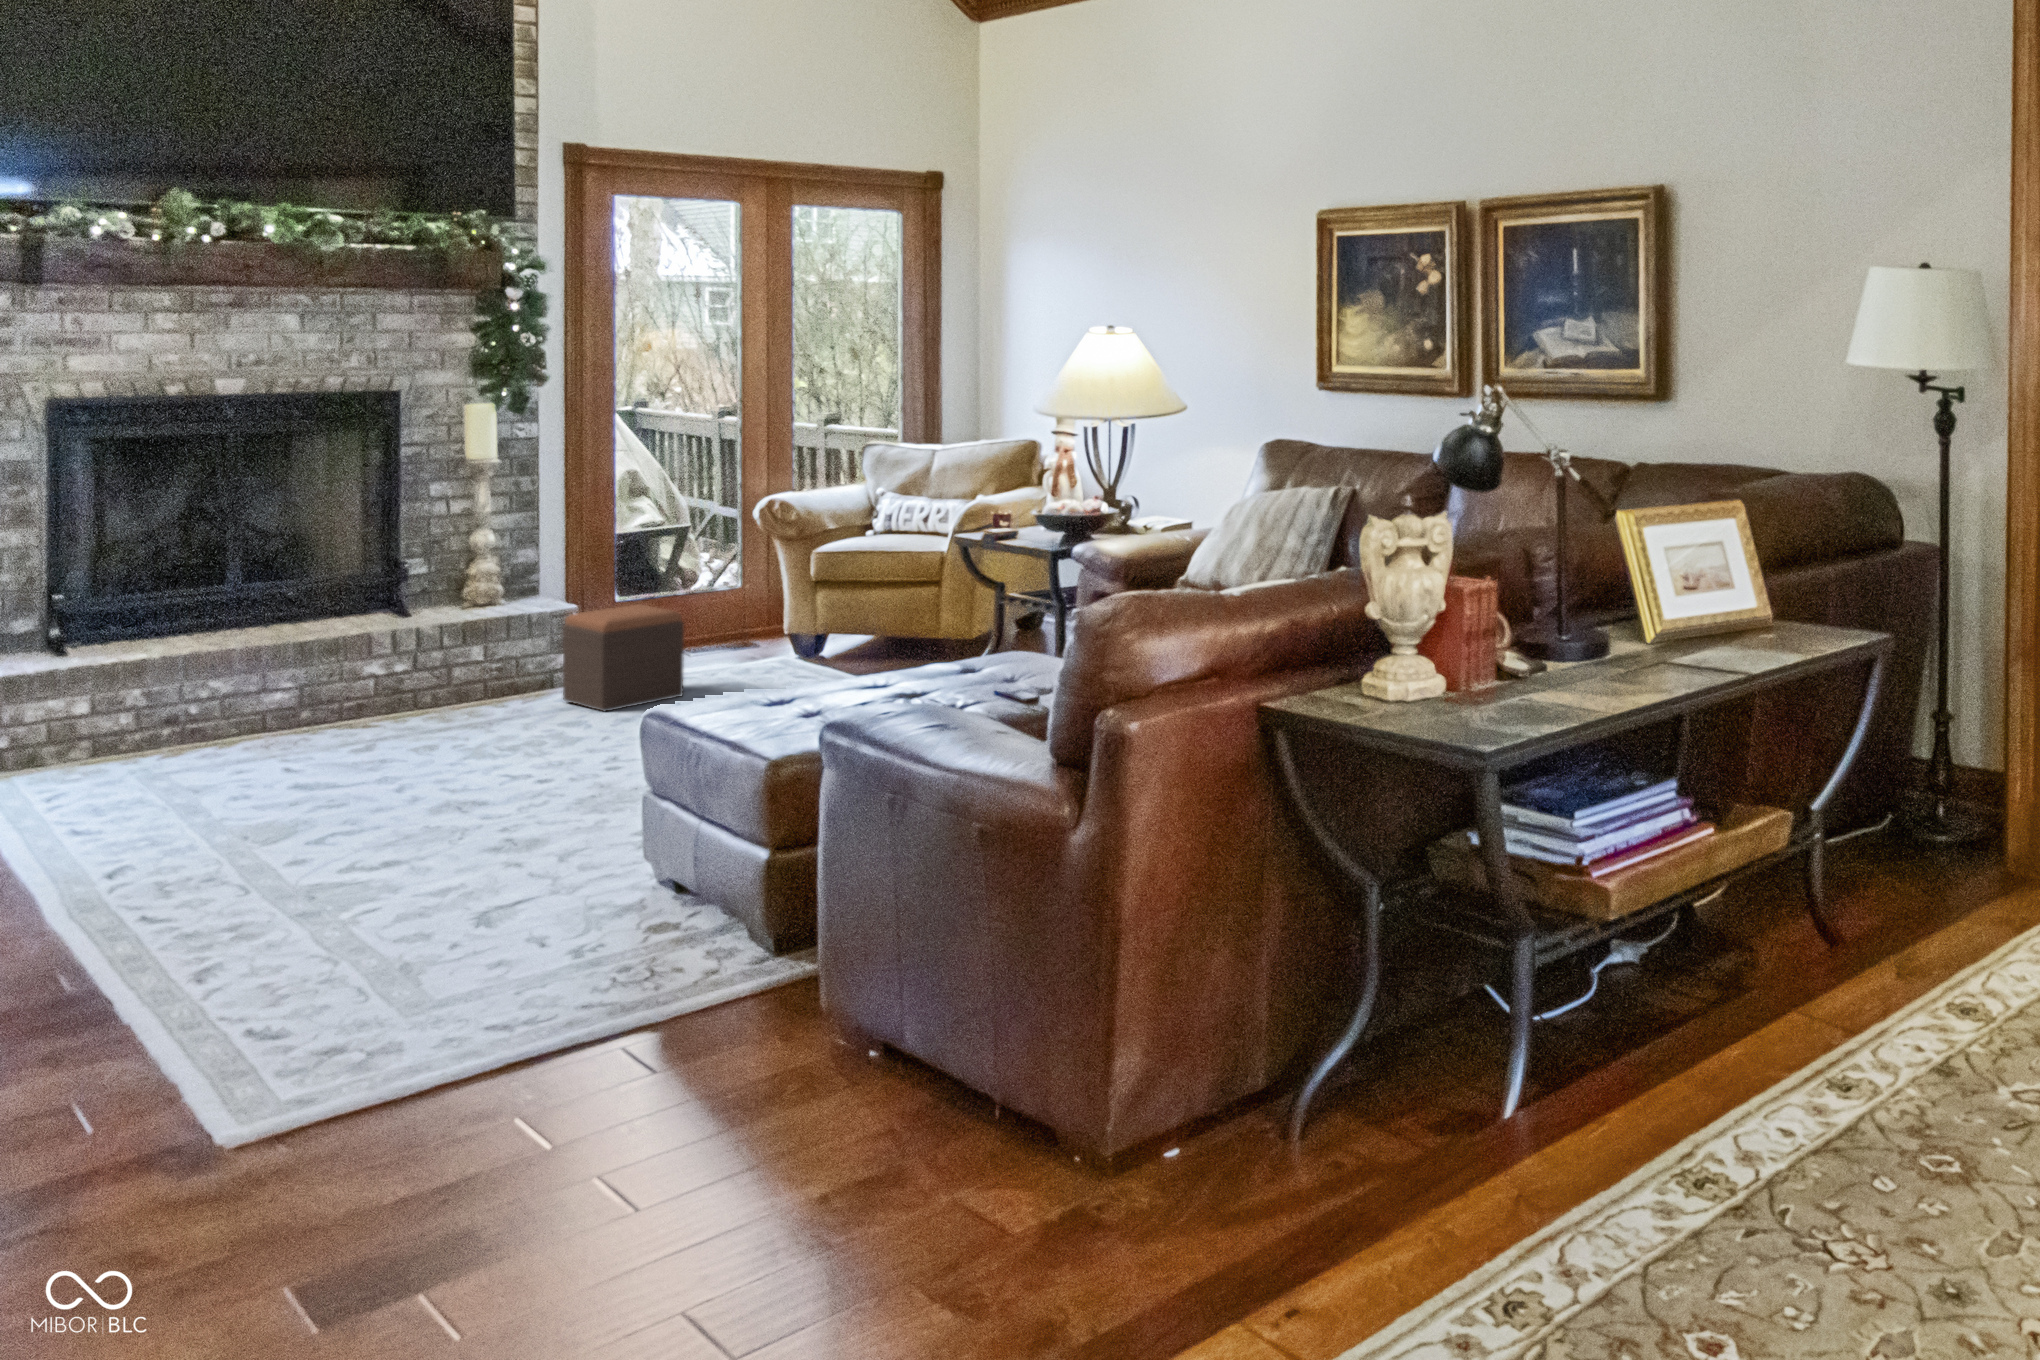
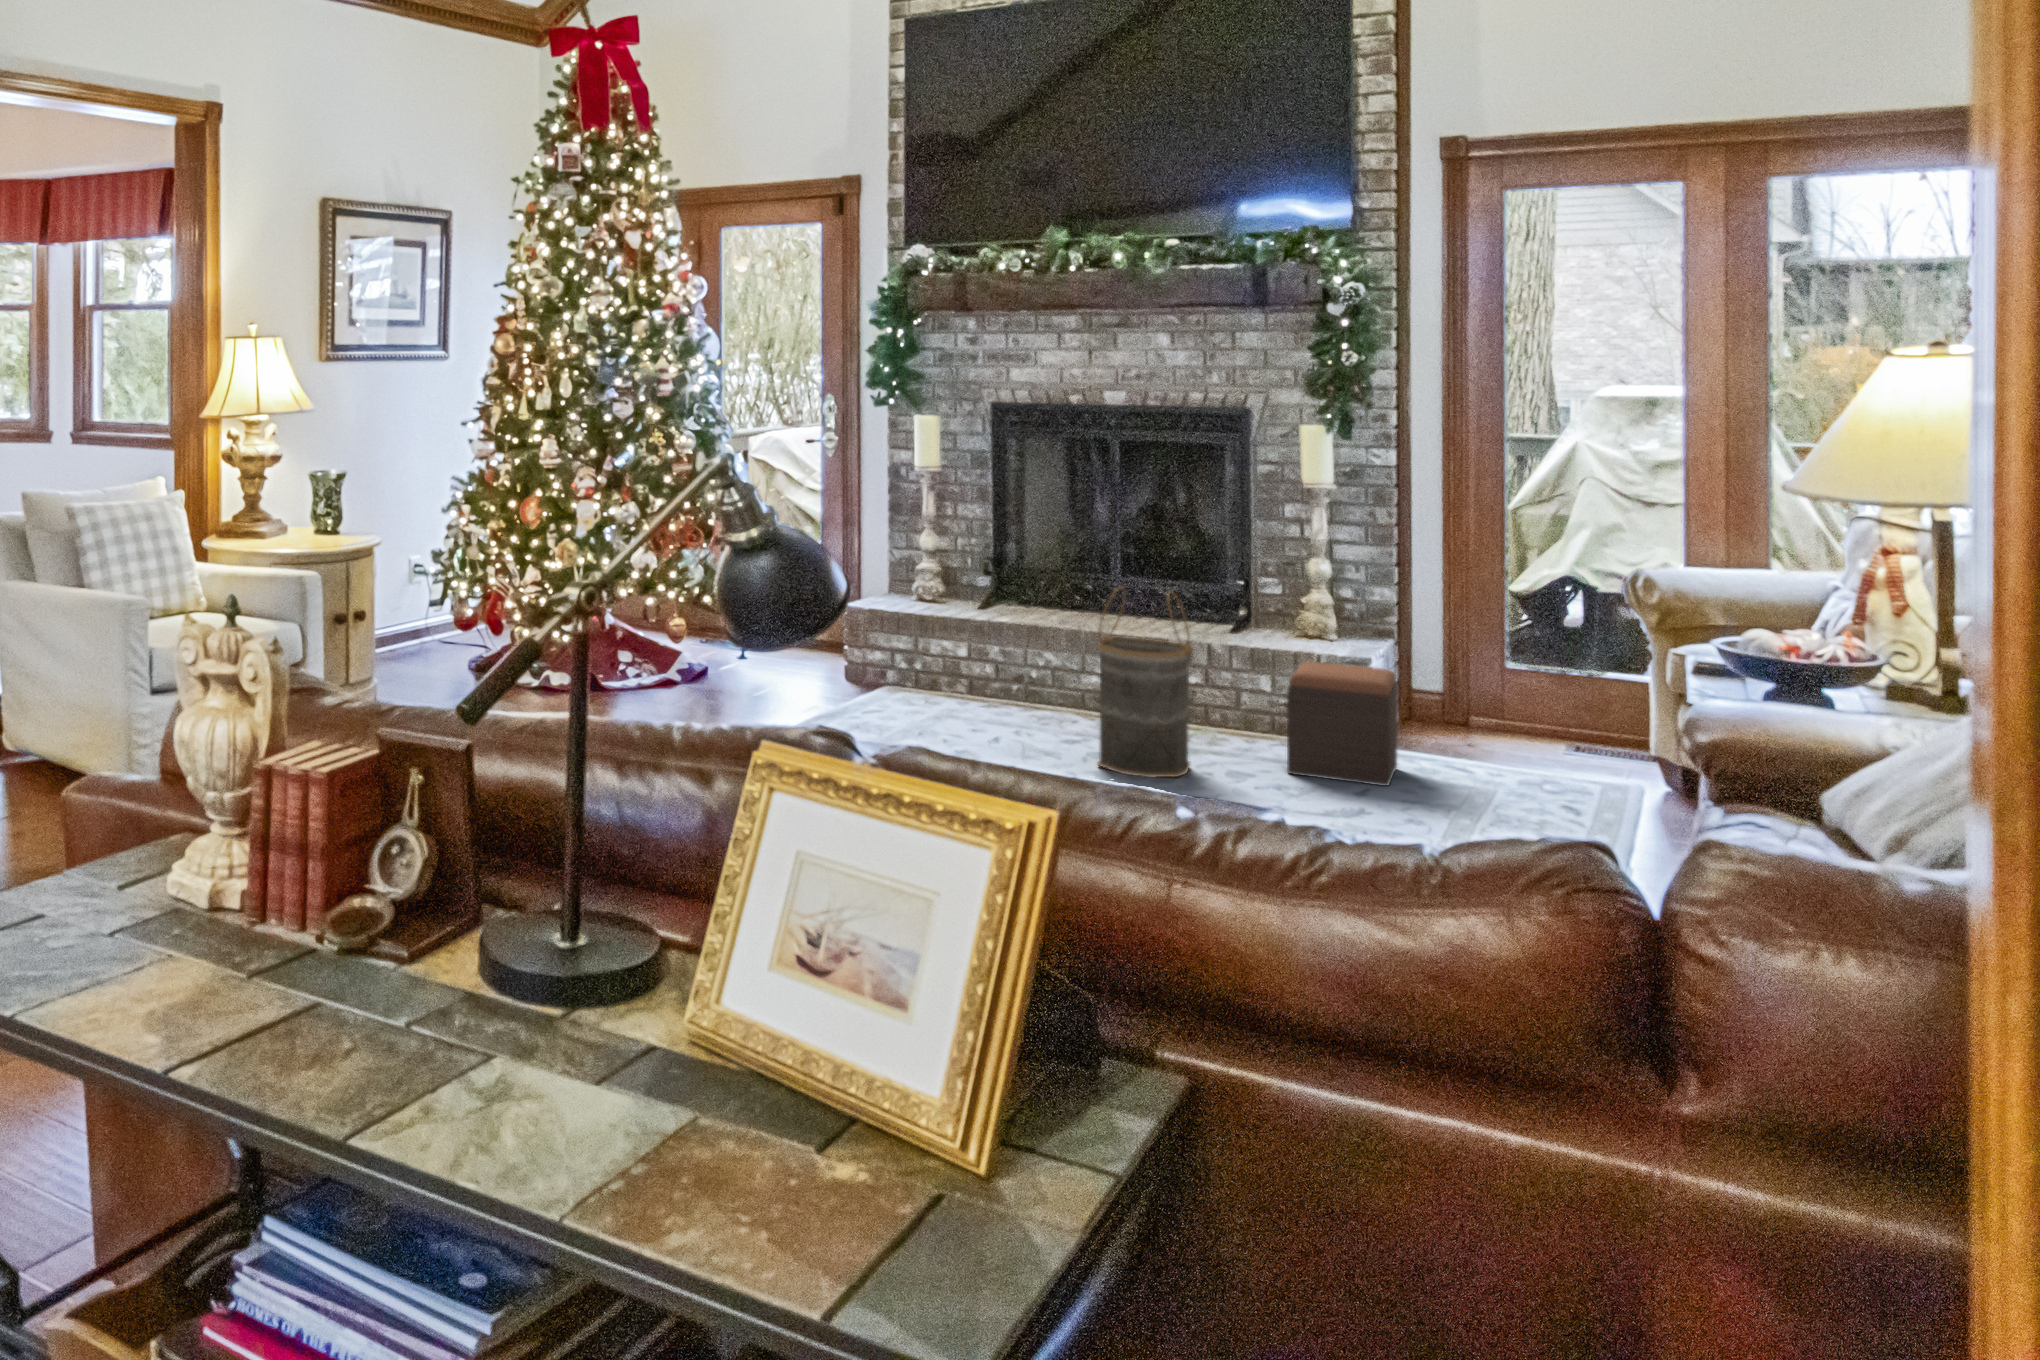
basket: none [452,565,560,754] -> present [1098,587,1192,777]

